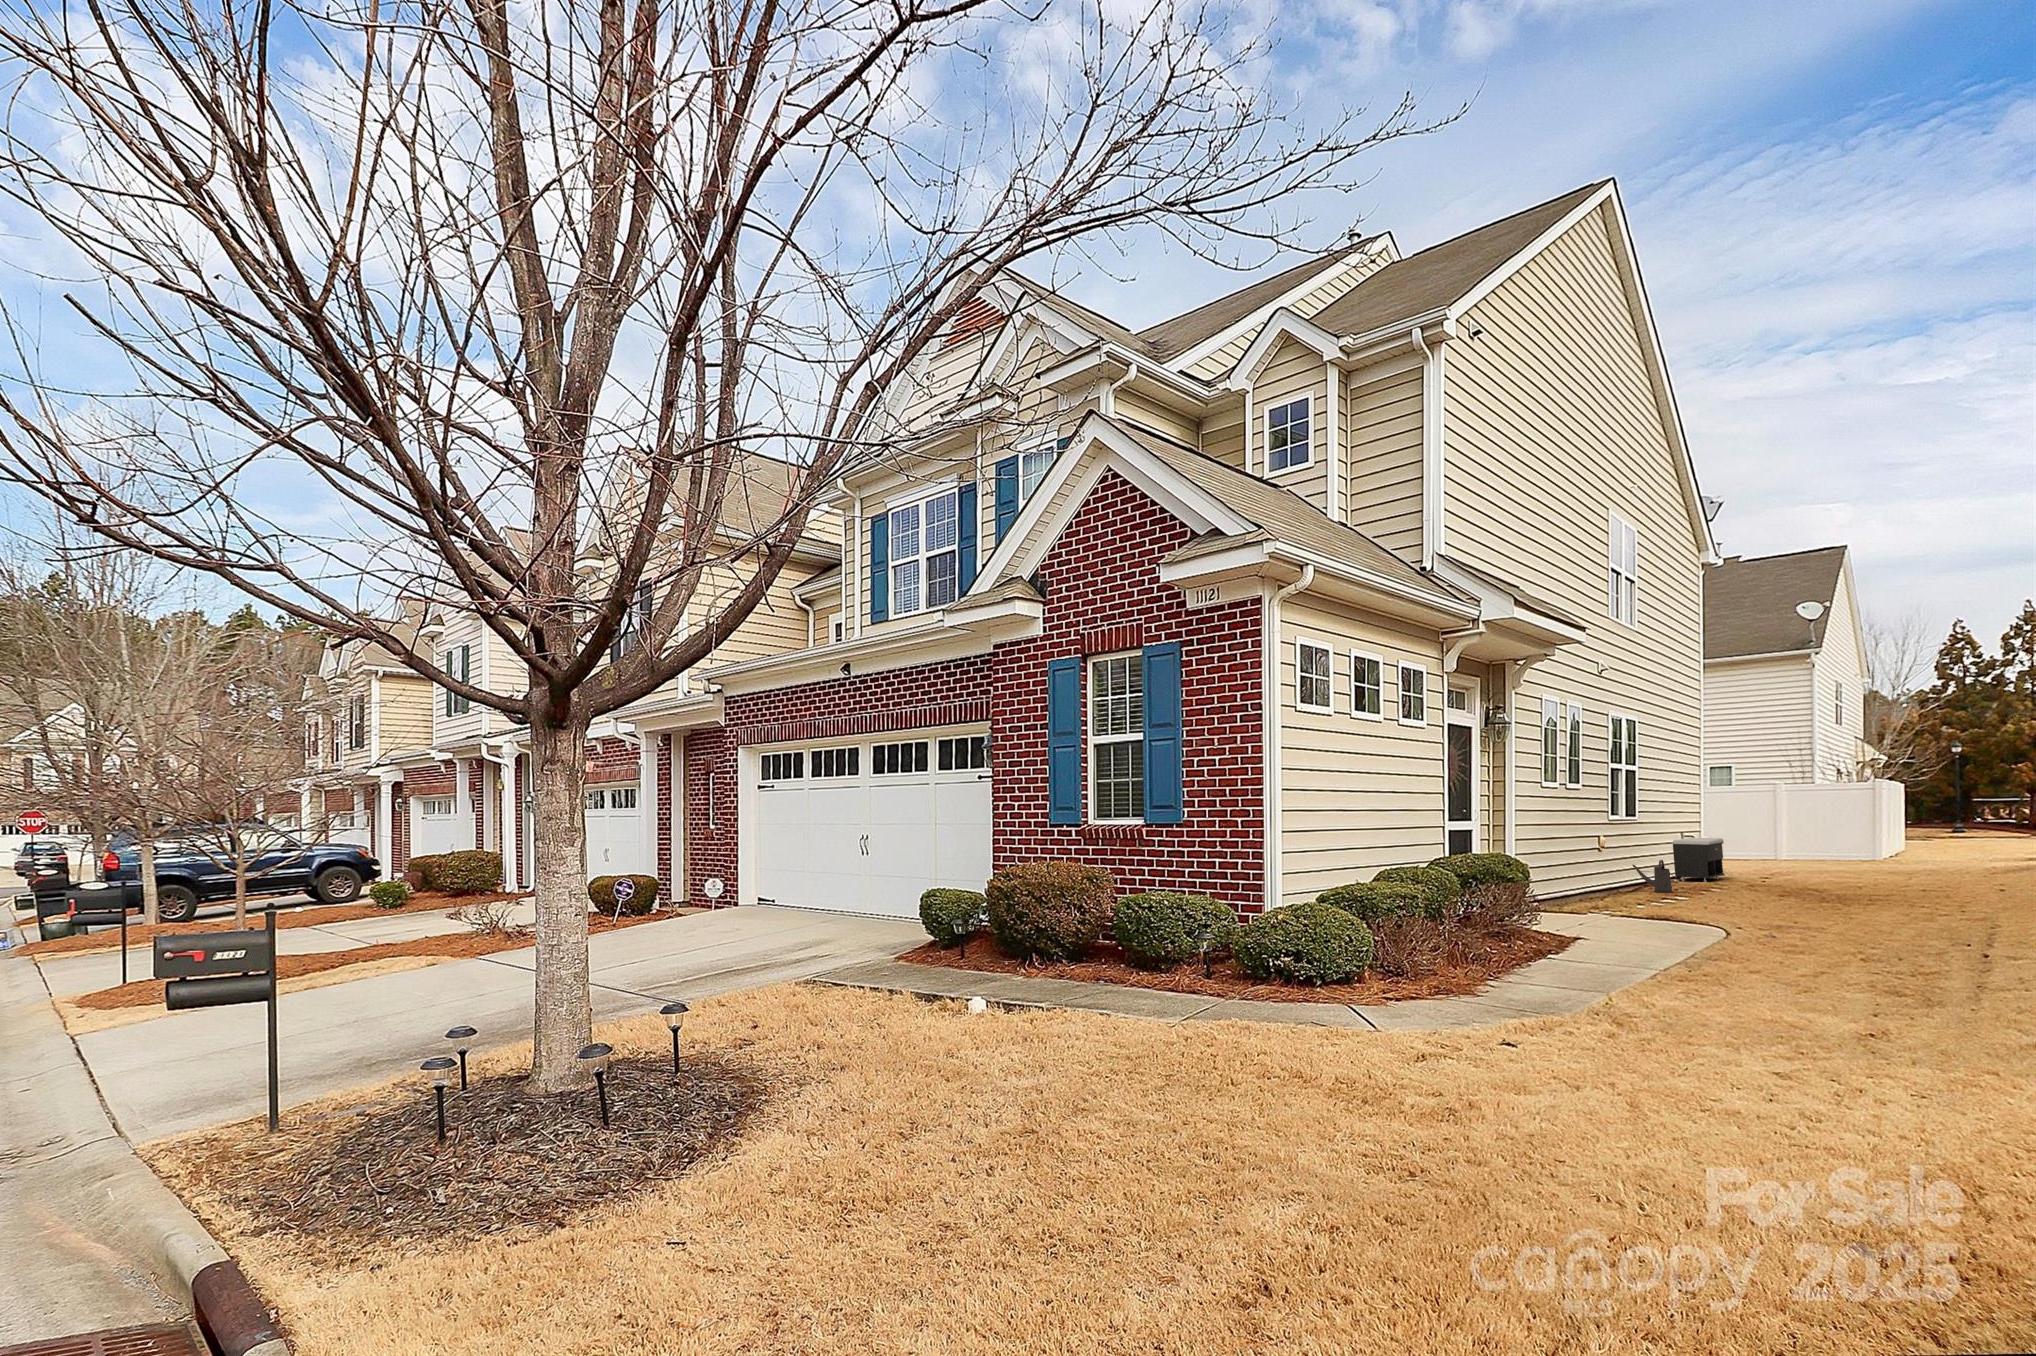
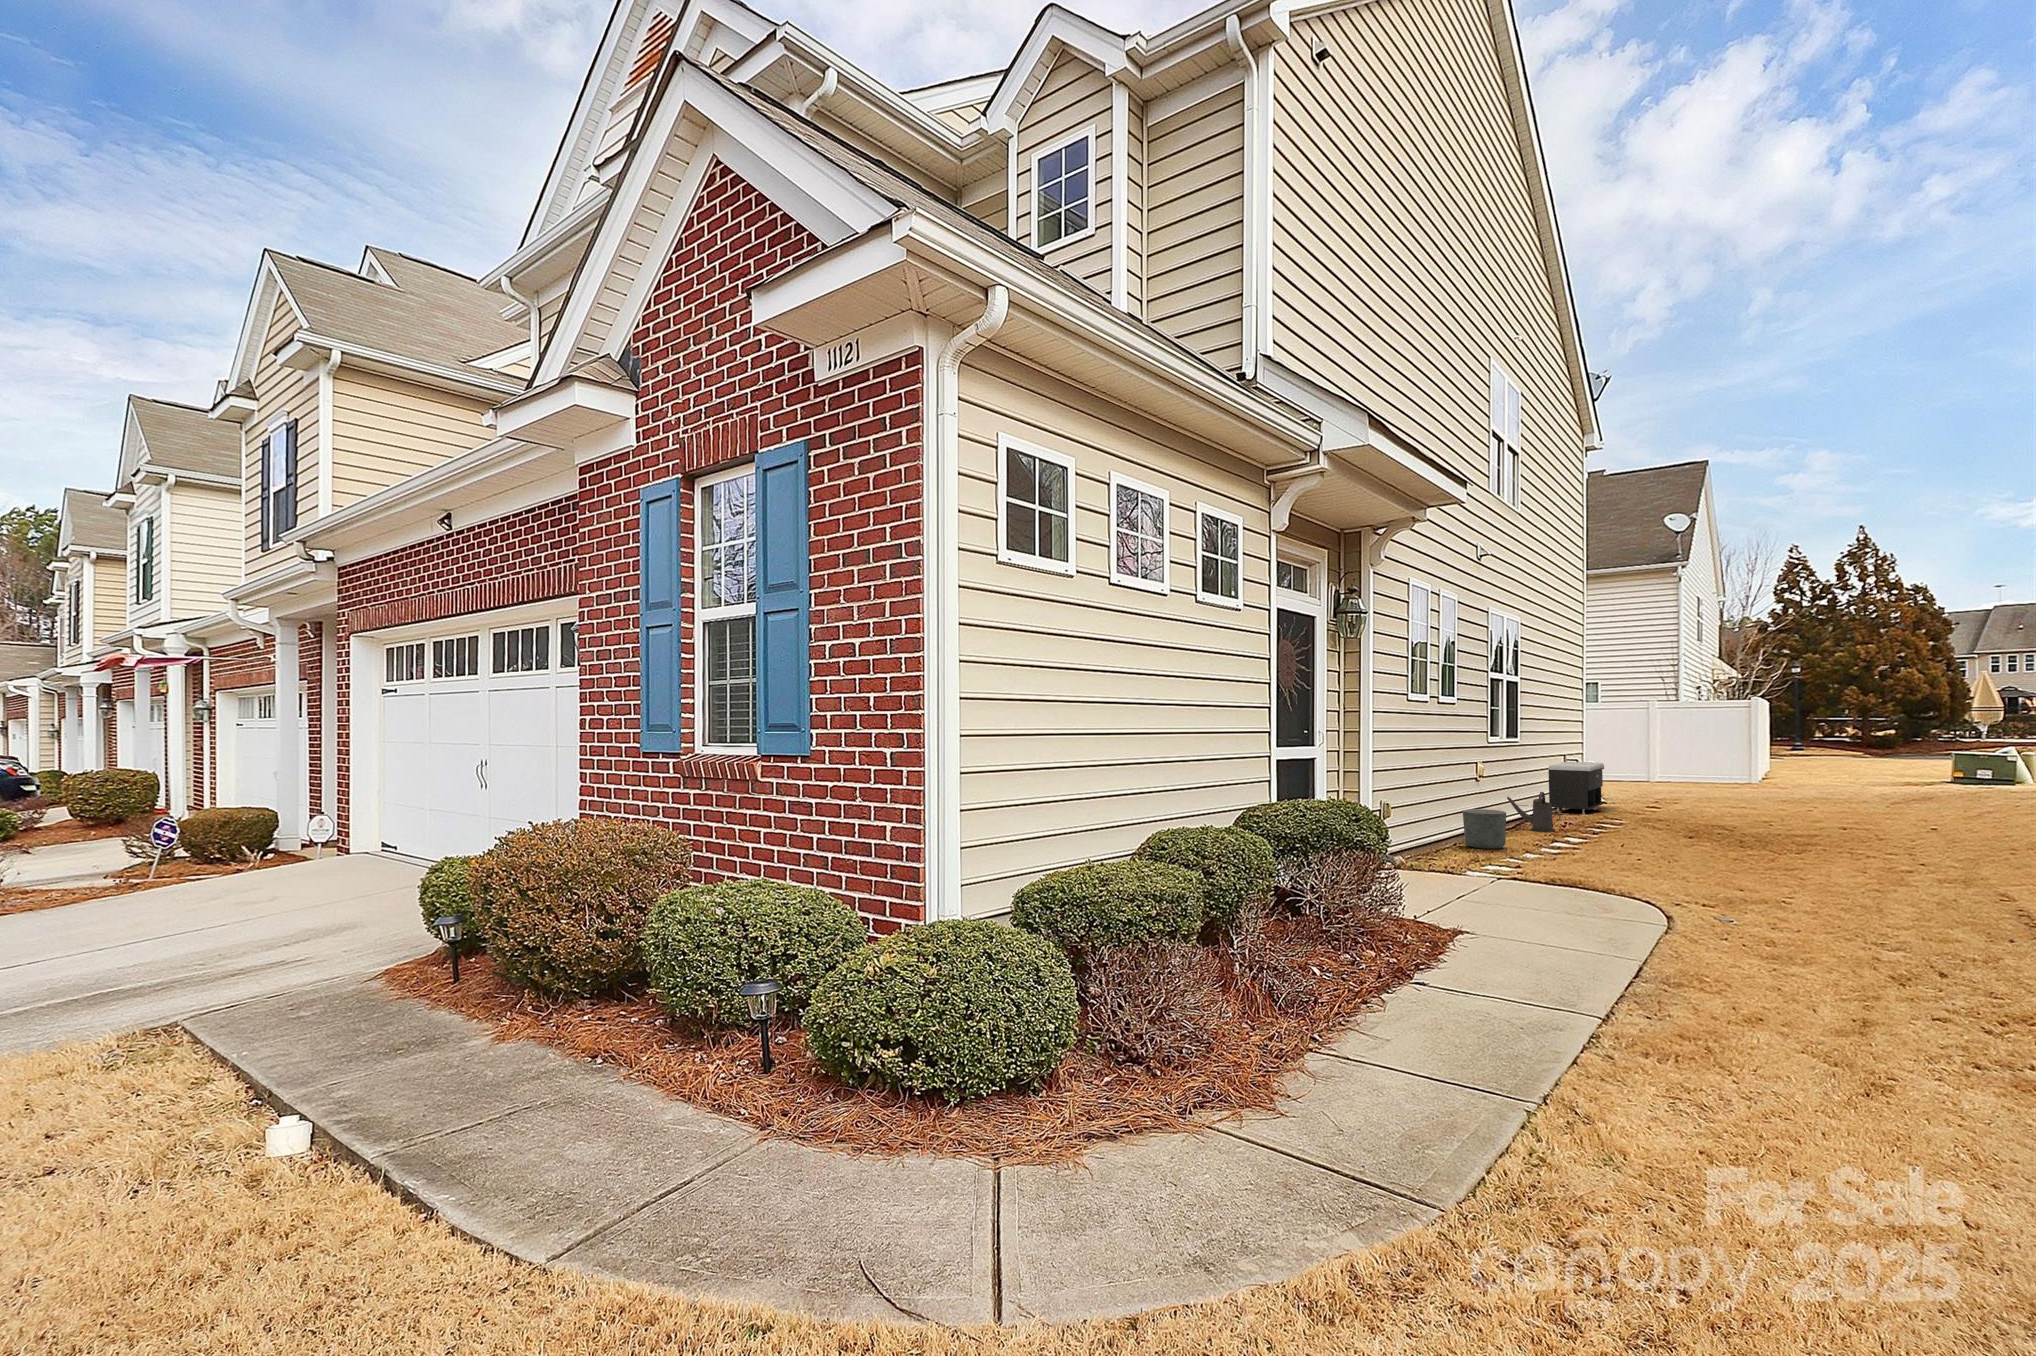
planter: none [1592,872,1627,902] -> present [1463,809,1506,849]

